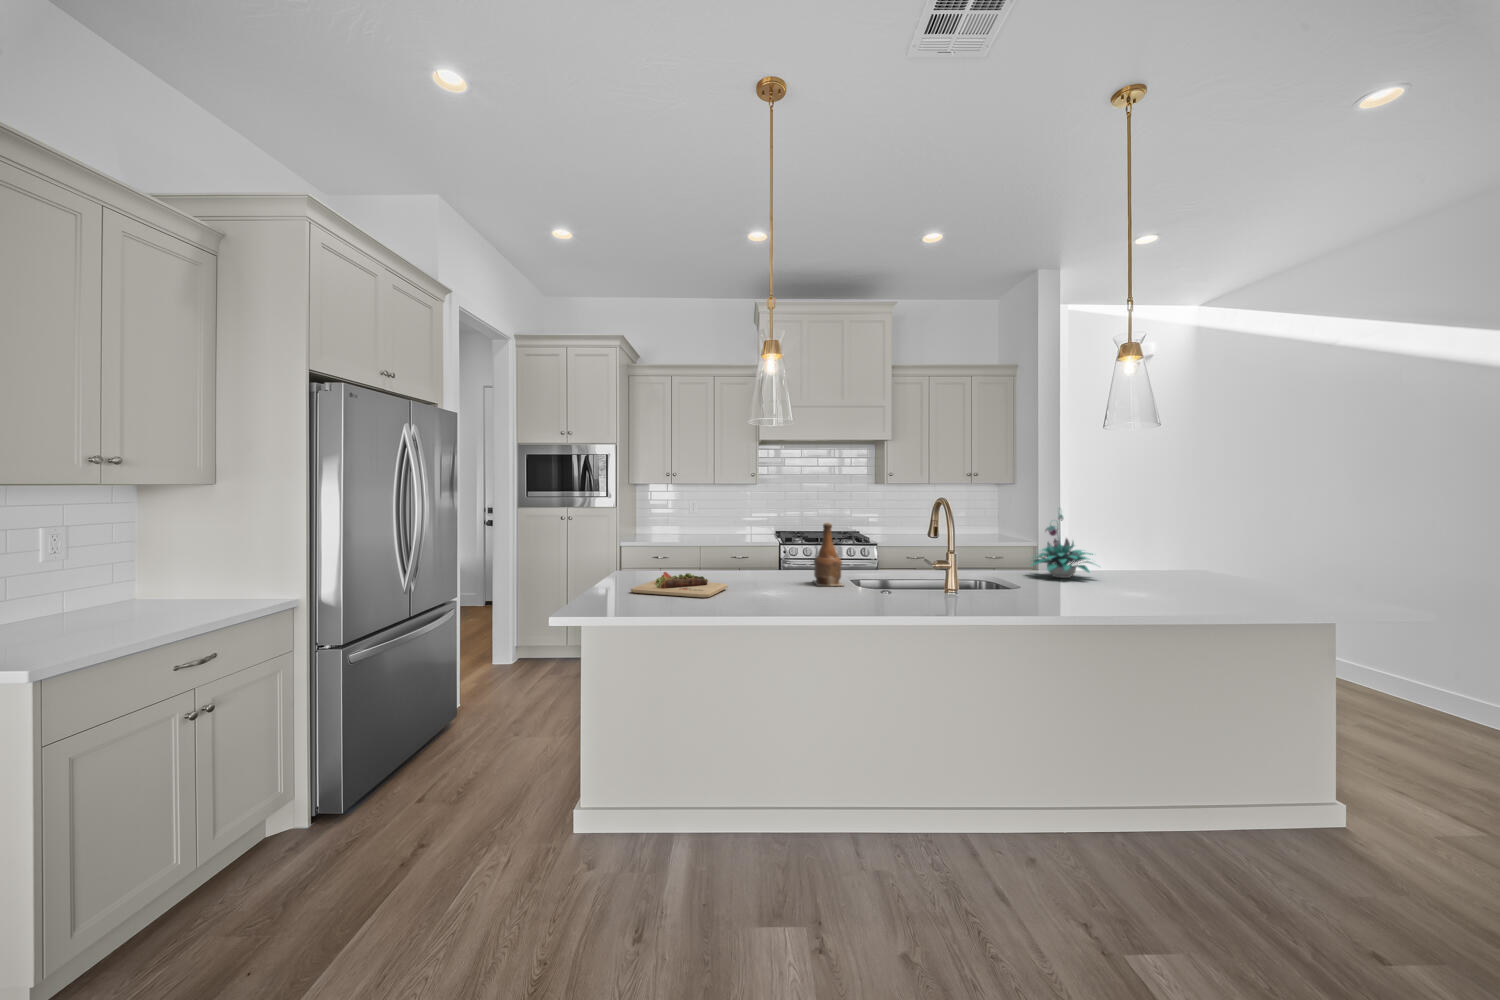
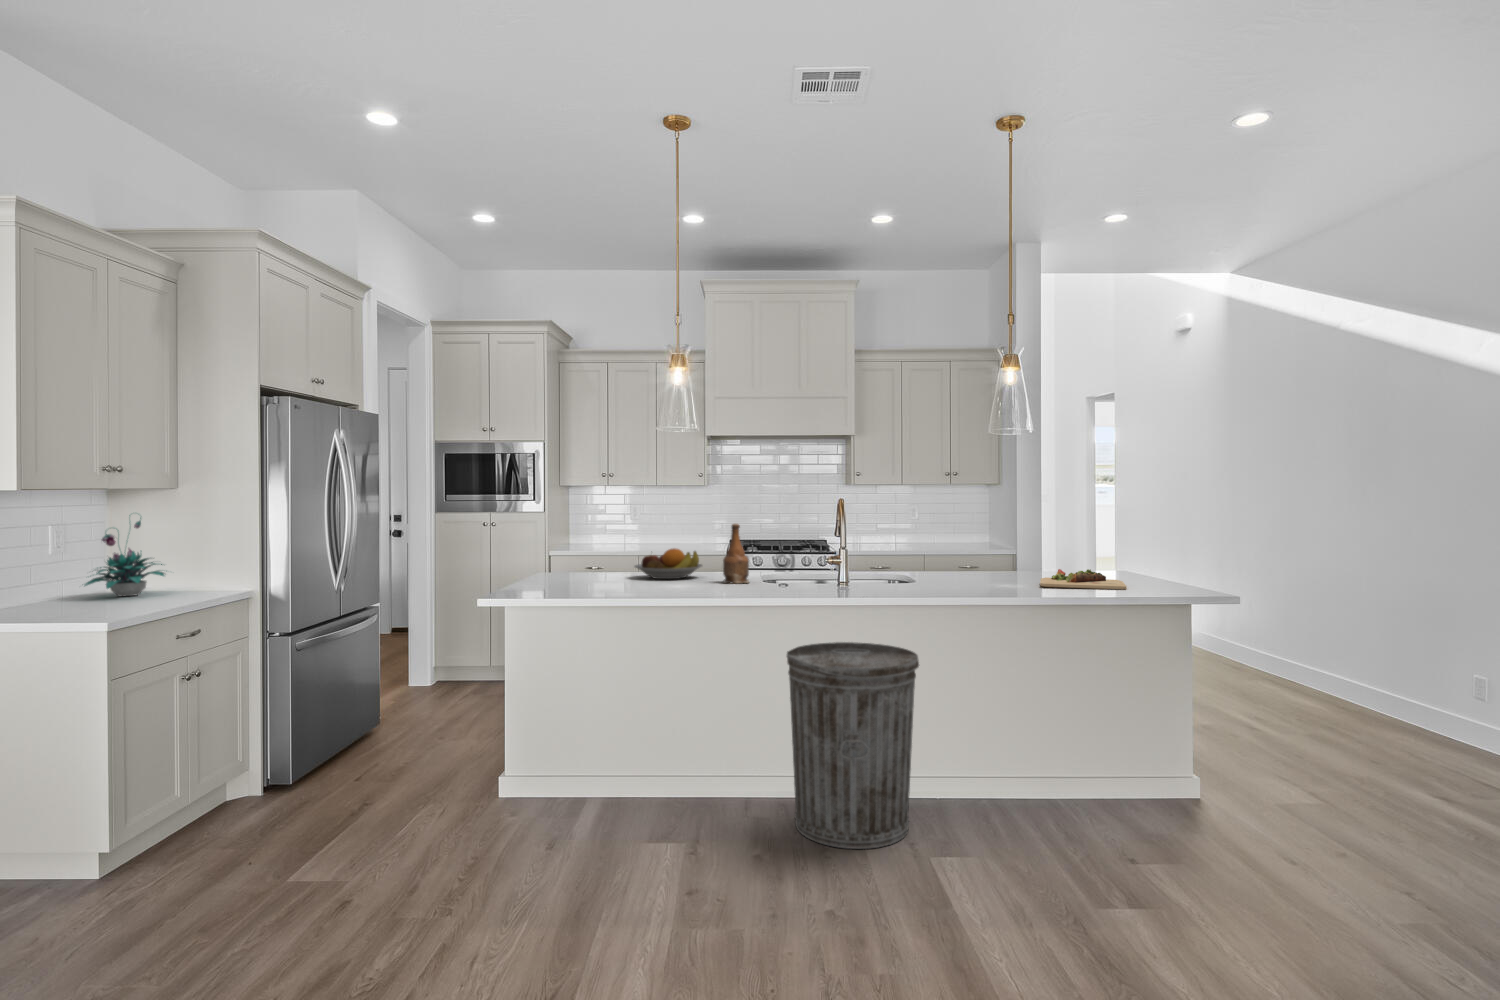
plant: present [1032,508,1094,578] -> present [85,515,164,596]
fruit bowl: none [716,547,785,579] -> present [635,549,703,579]
cutting board: present [631,572,728,598] -> present [1040,569,1126,590]
trash can: none [916,656,1090,932] -> present [787,642,919,849]

